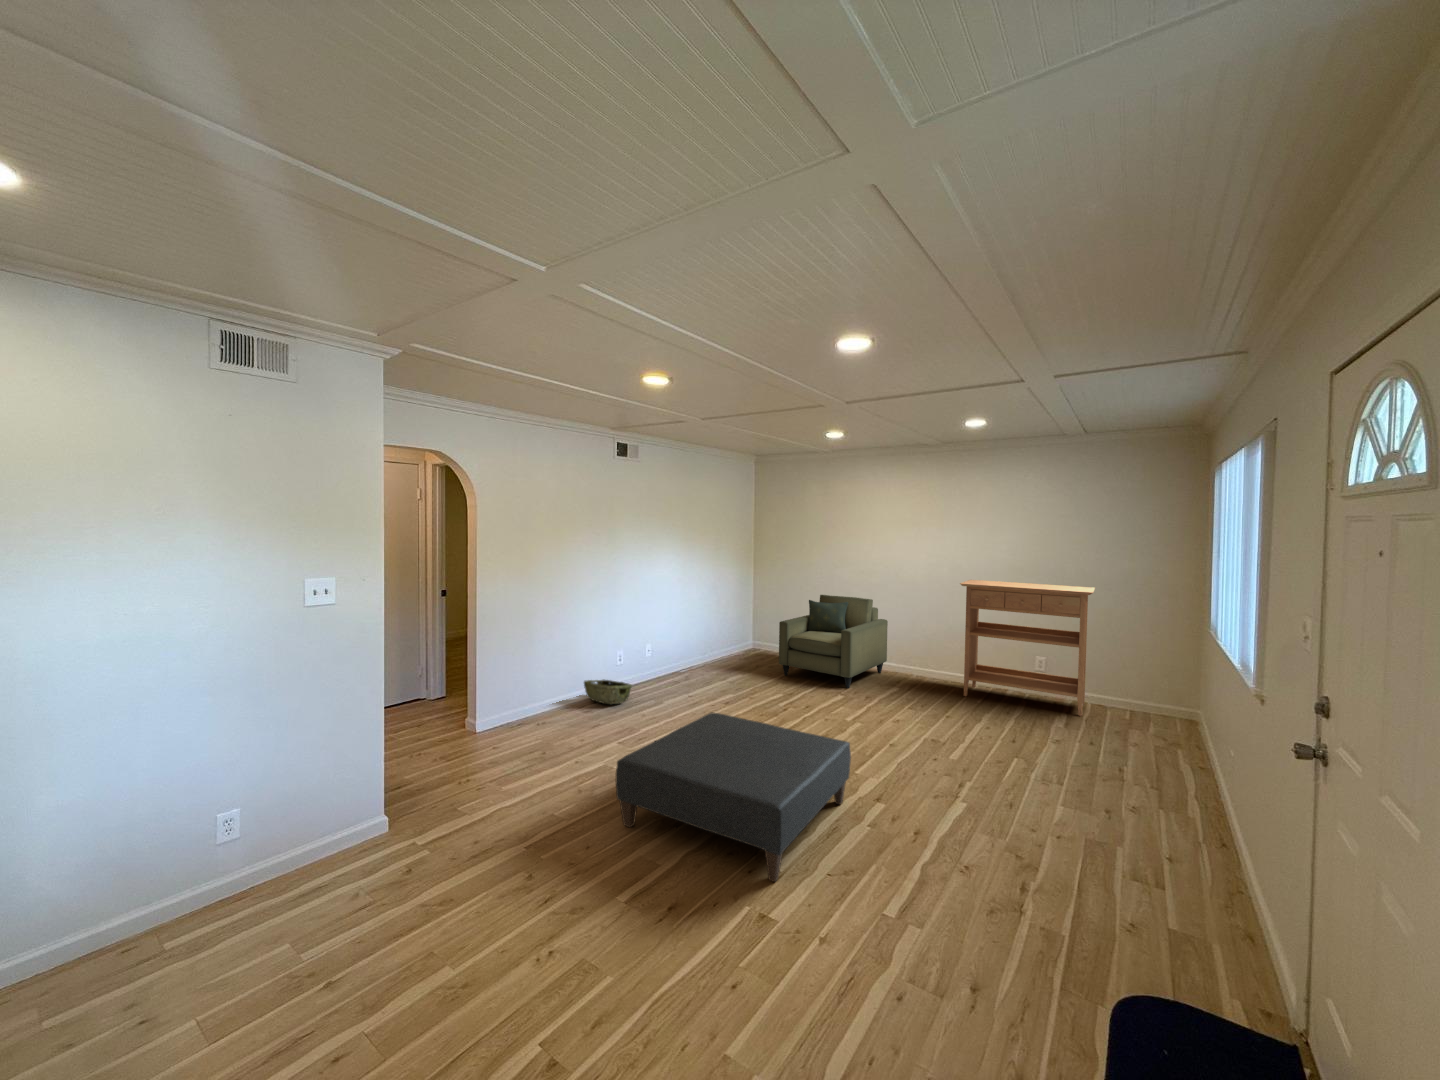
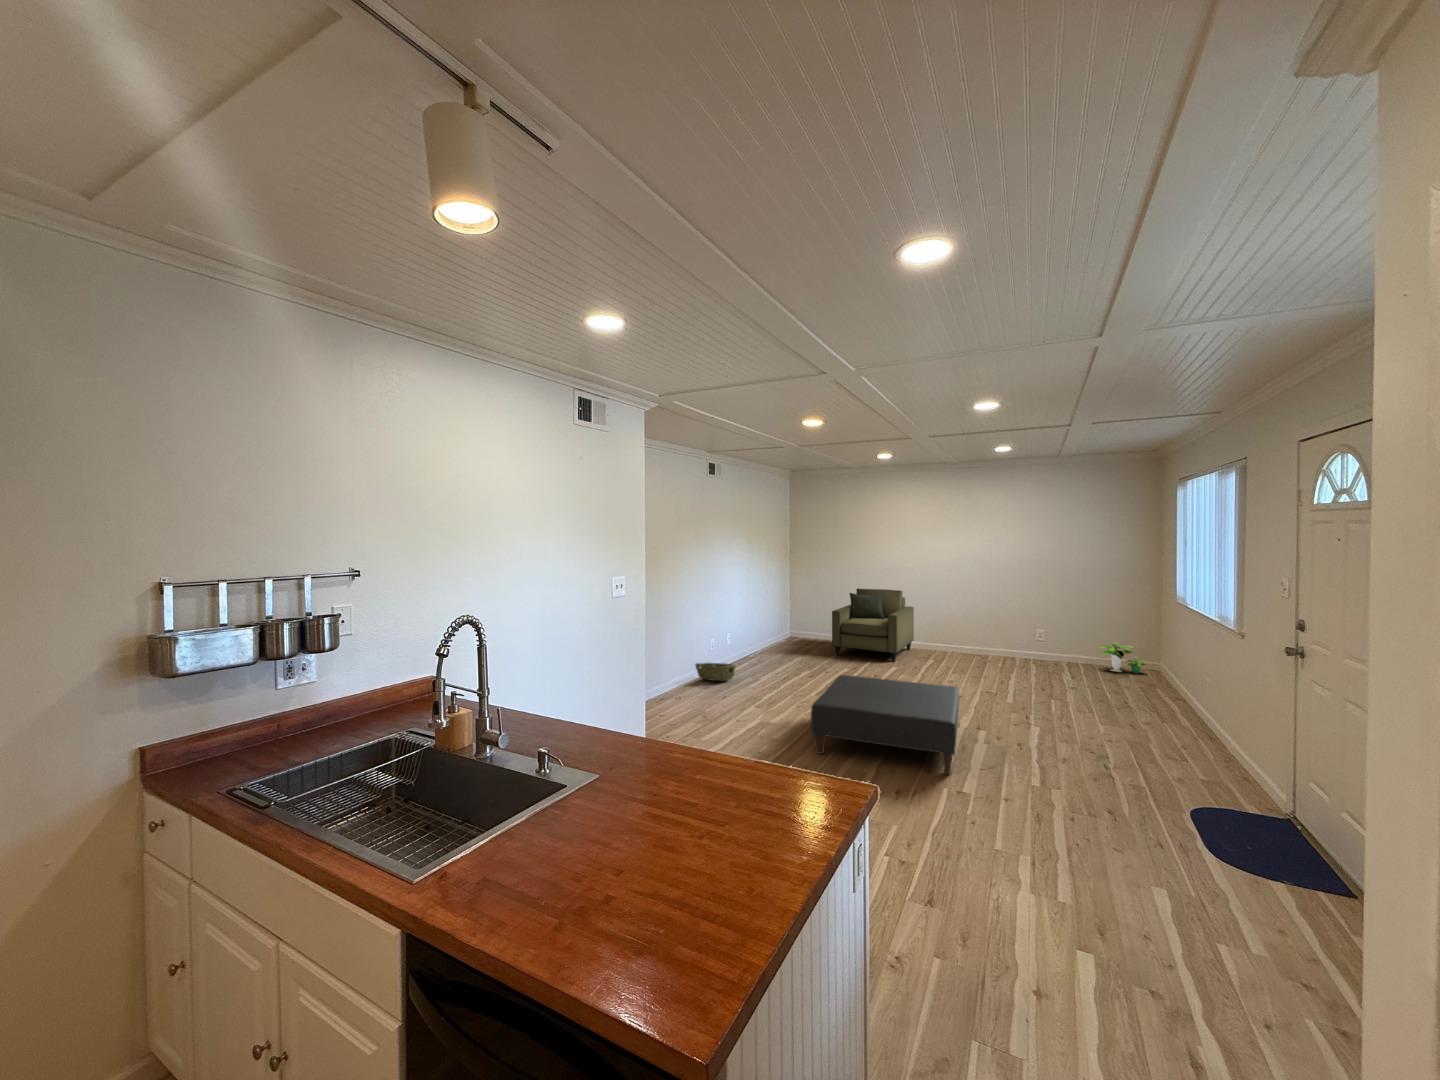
console table: present [960,580,1095,716] -> none [980,572,1083,671]
potted plant: none [1117,680,1182,725] -> present [1101,642,1146,673]

